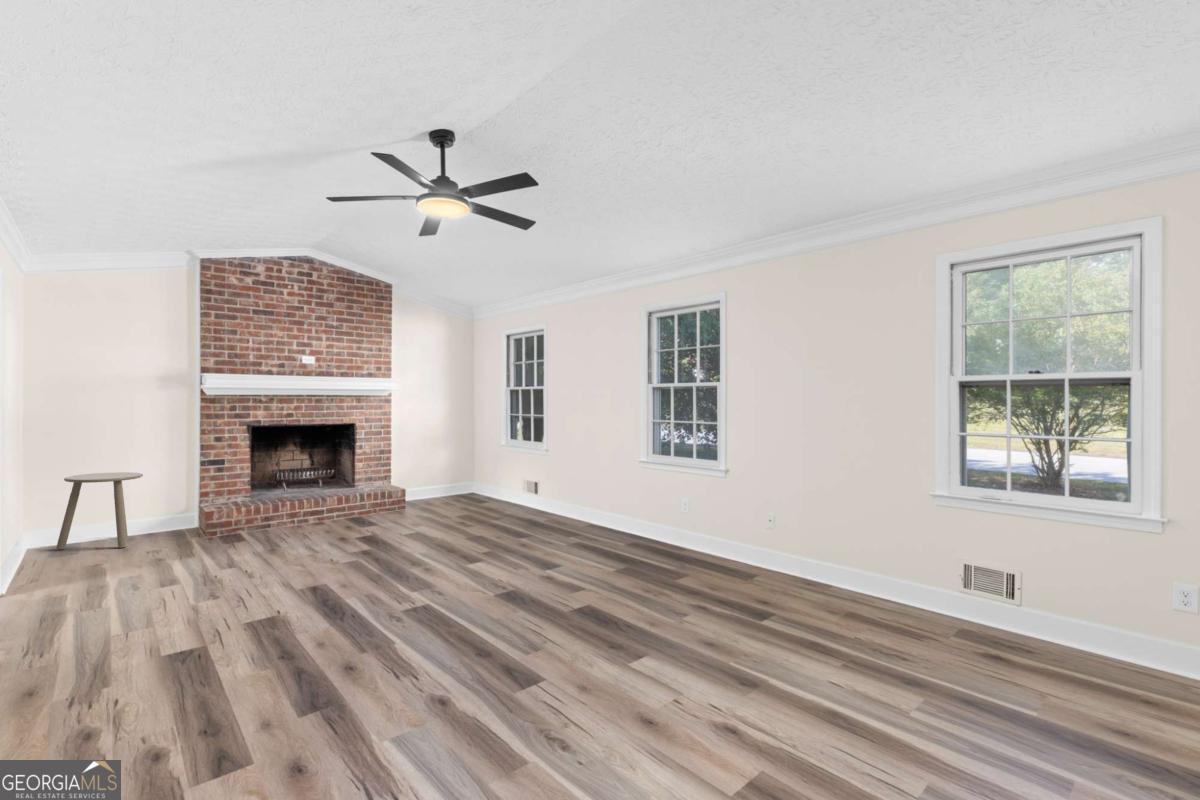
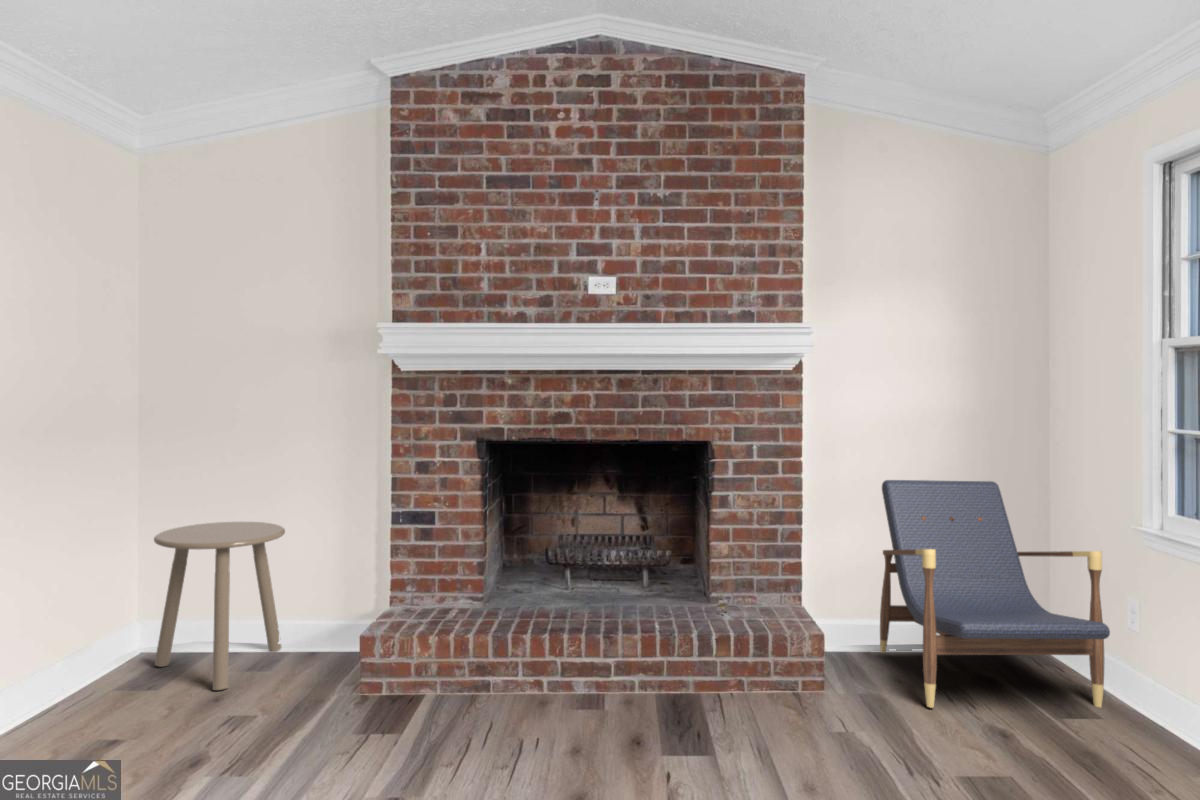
lounge chair: none [420,435,490,507] -> present [880,480,1110,708]

